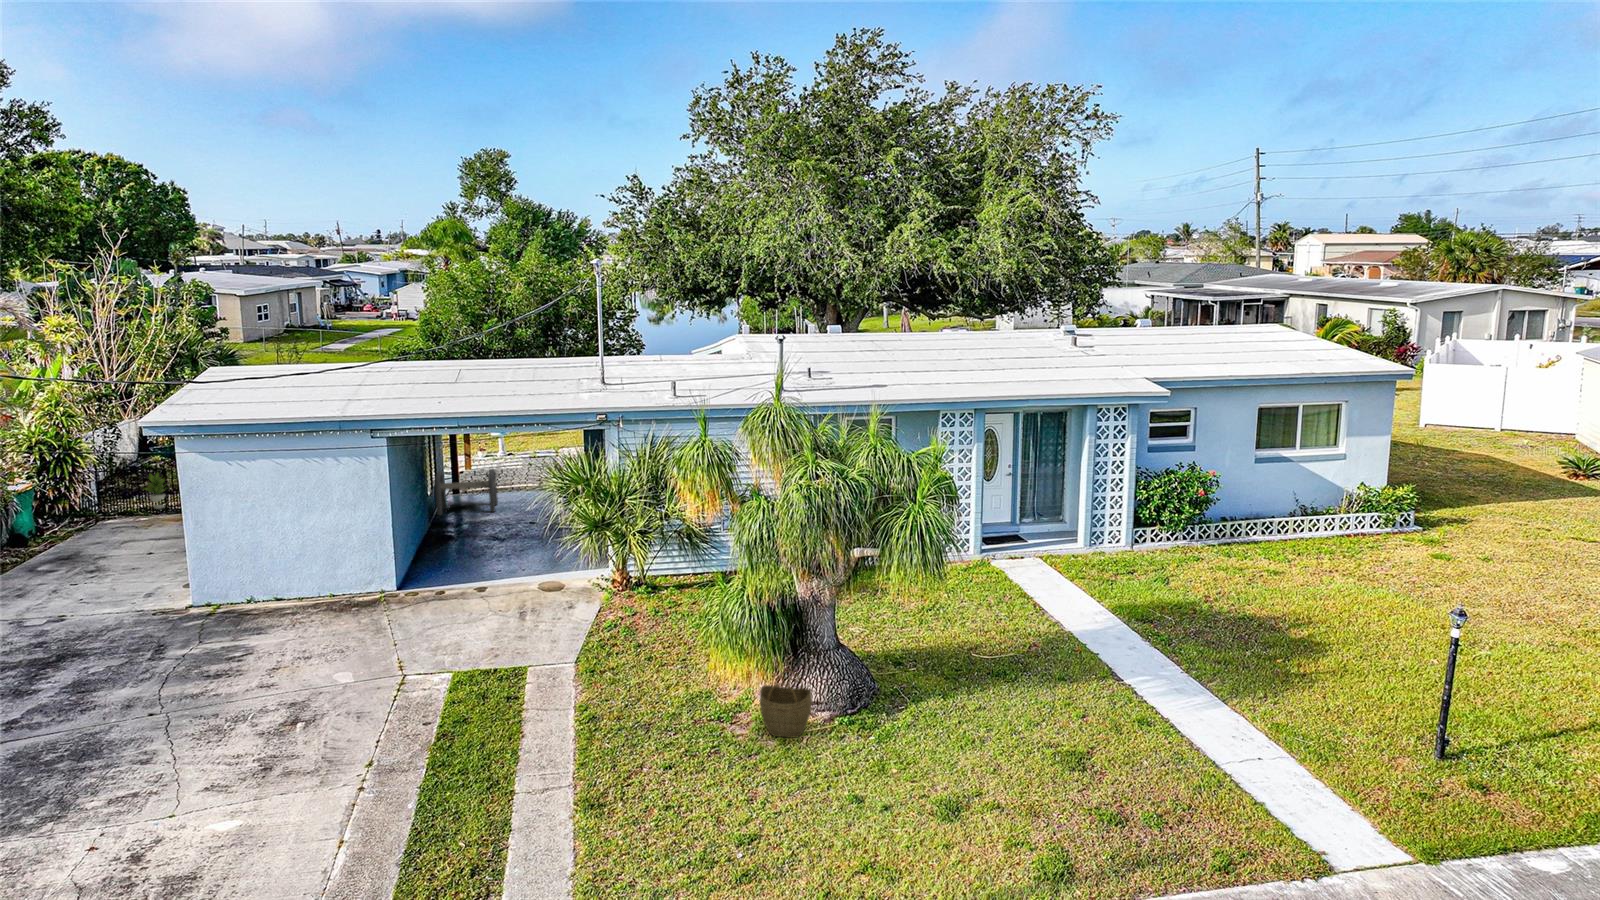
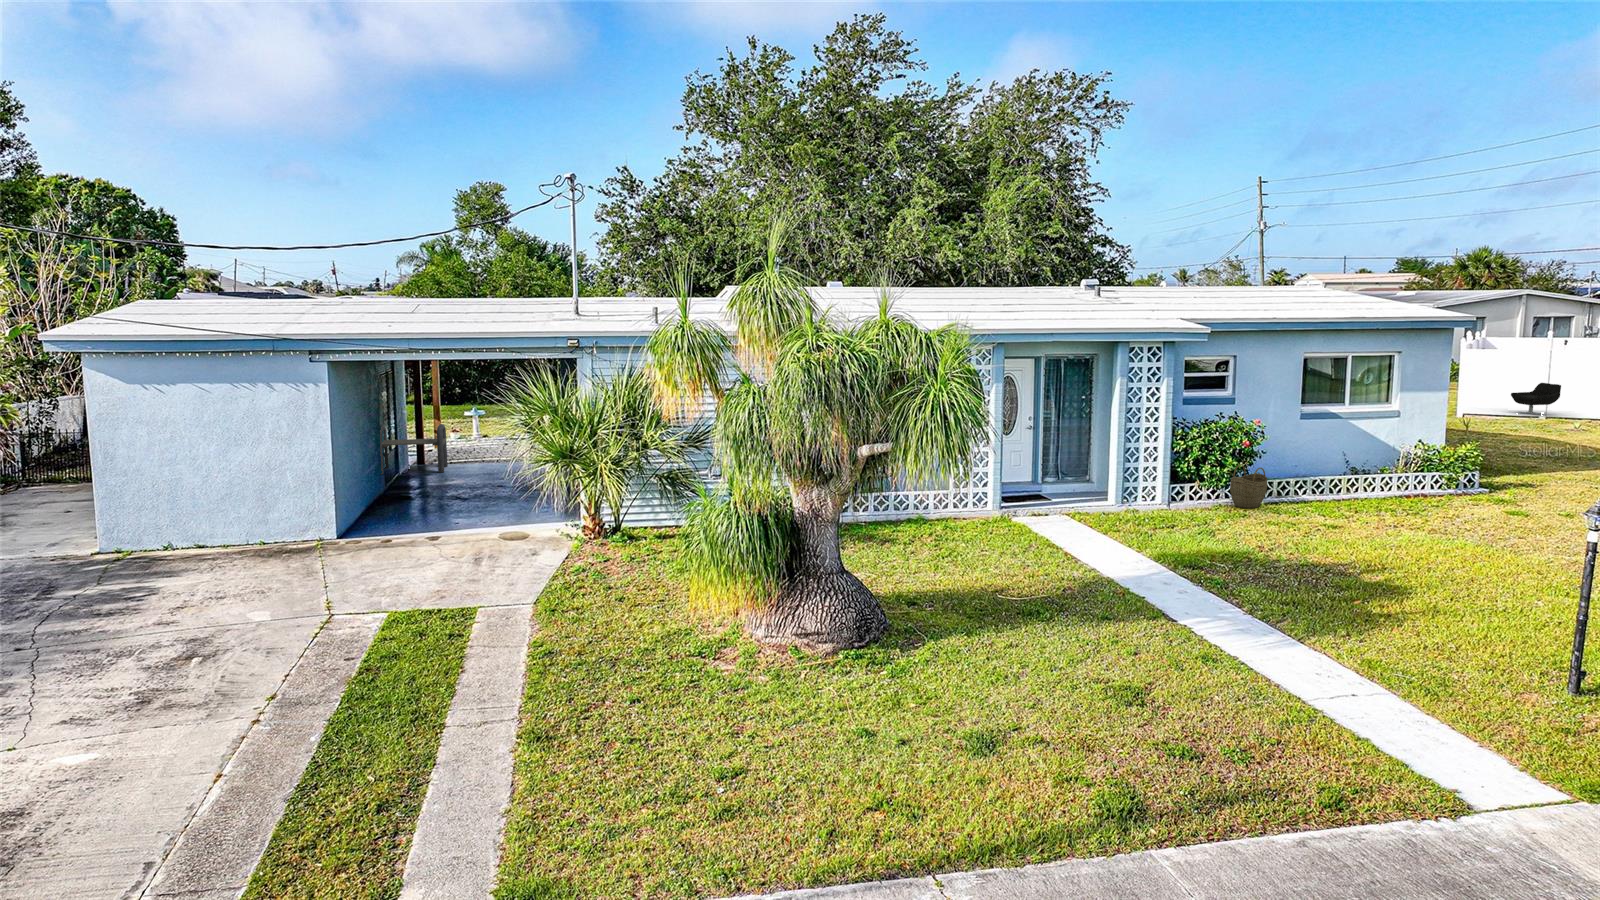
lounge chair: none [1461,402,1507,433] -> present [1511,383,1561,415]
potted plant: present [144,473,165,509] -> none [41,426,73,468]
woven basket: present [760,671,812,738] -> present [1230,464,1267,509]

